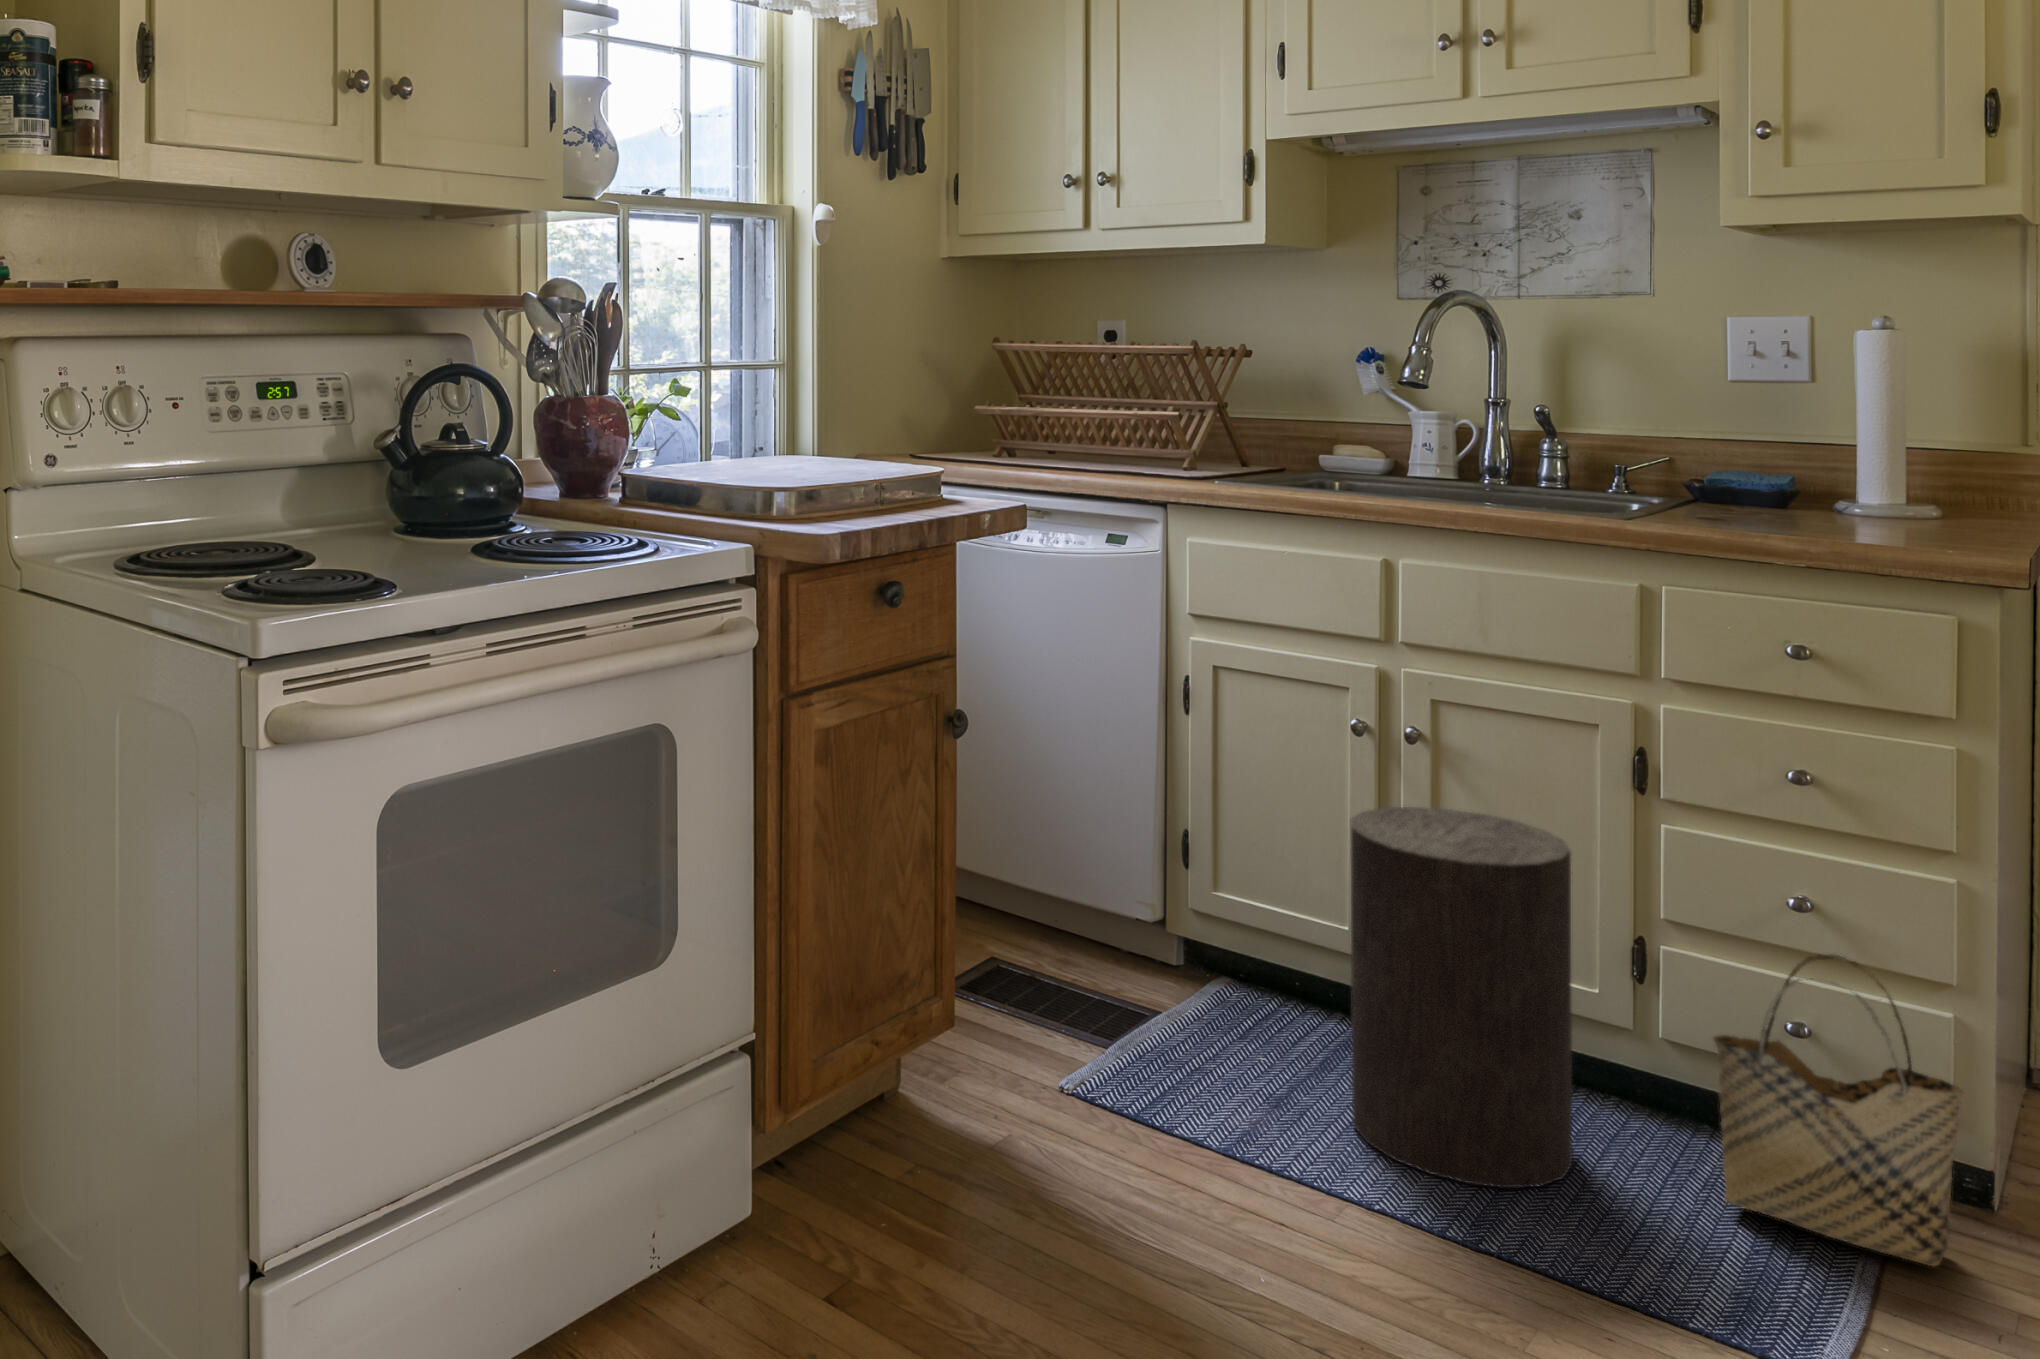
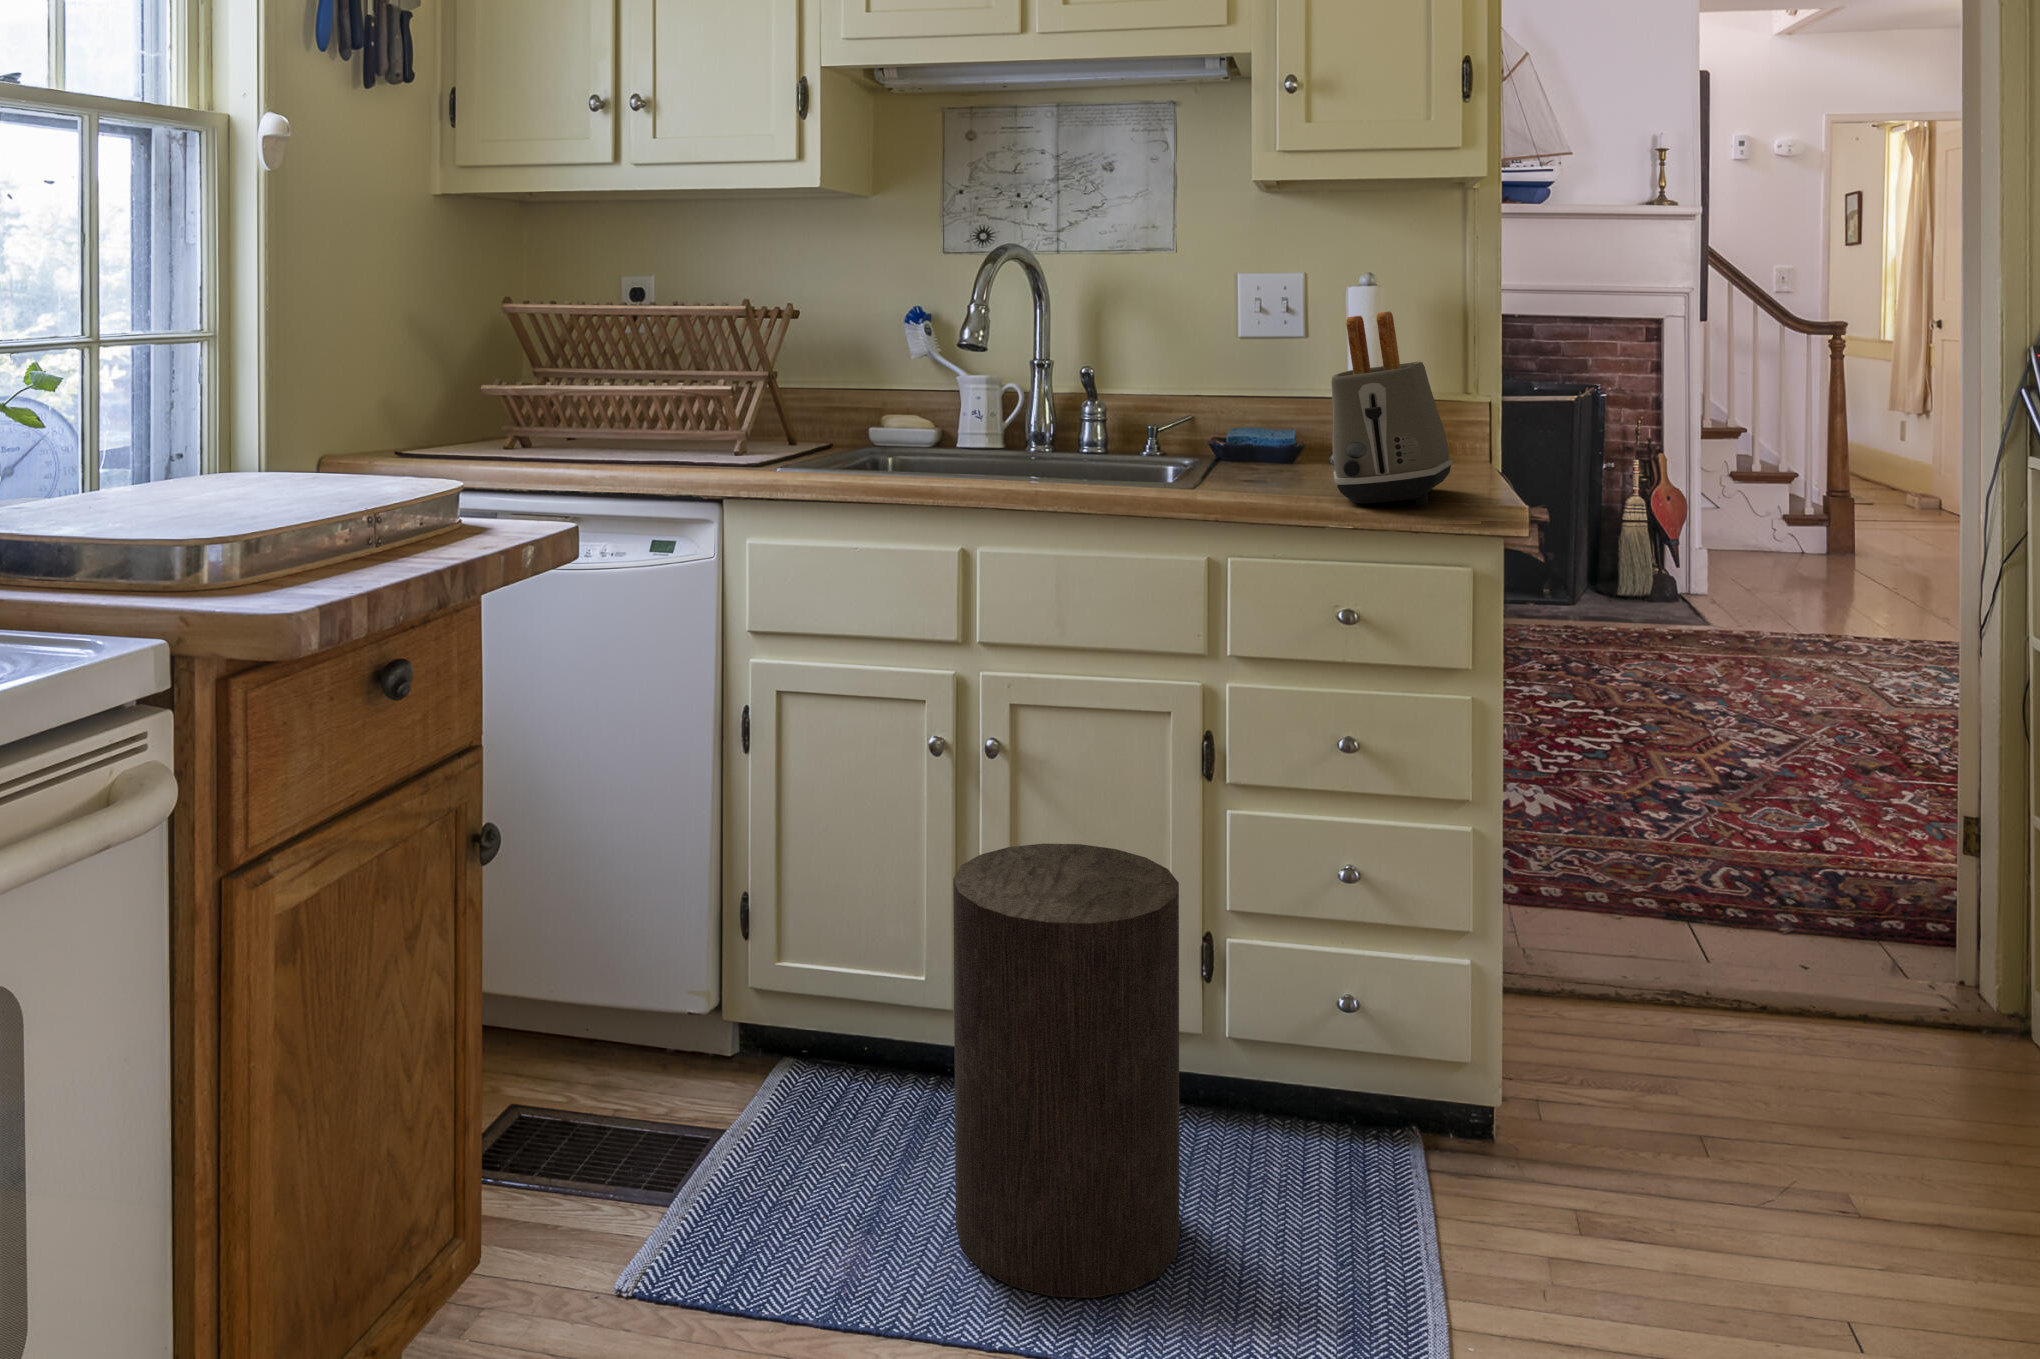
toaster: none [1774,350,1937,538] -> present [1331,311,1453,505]
woven basket: present [1713,955,1963,1266] -> none [1308,950,1523,1269]

